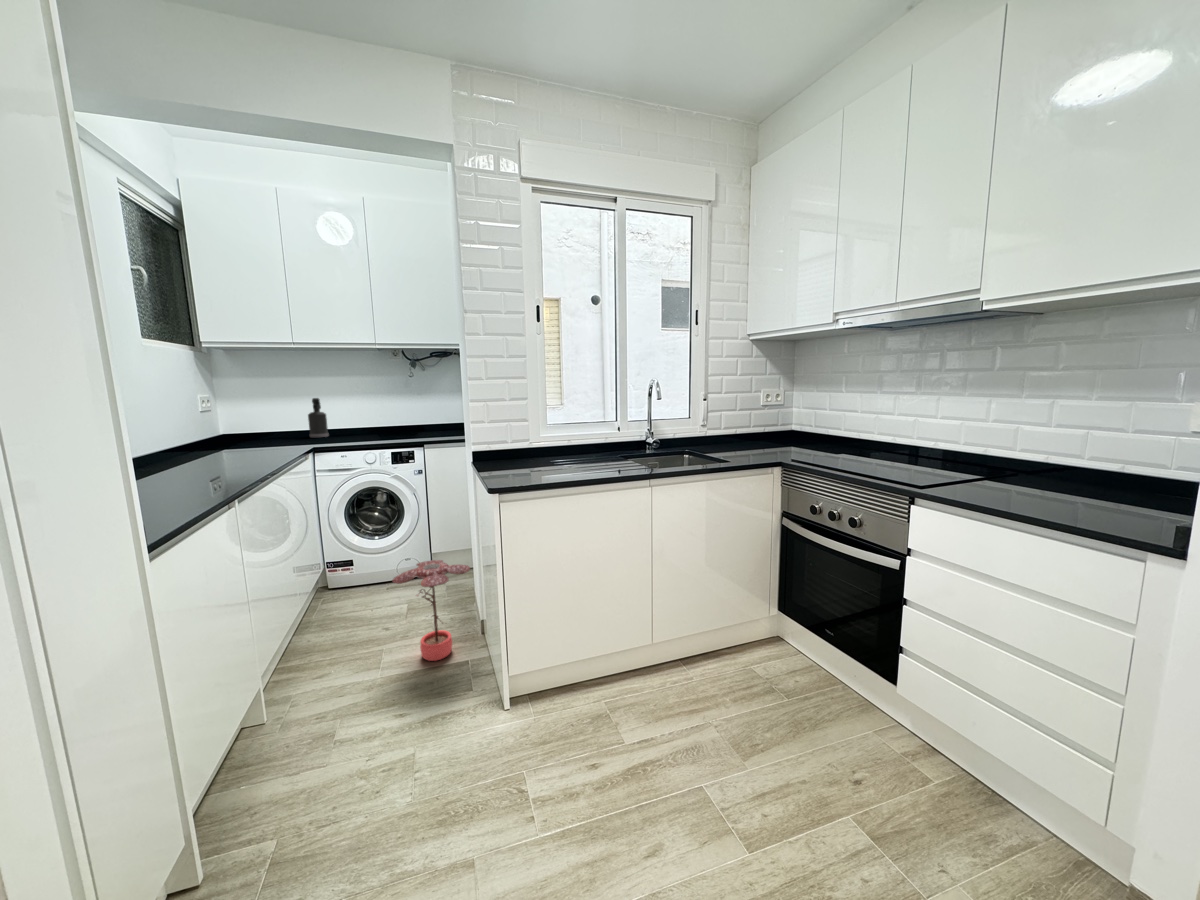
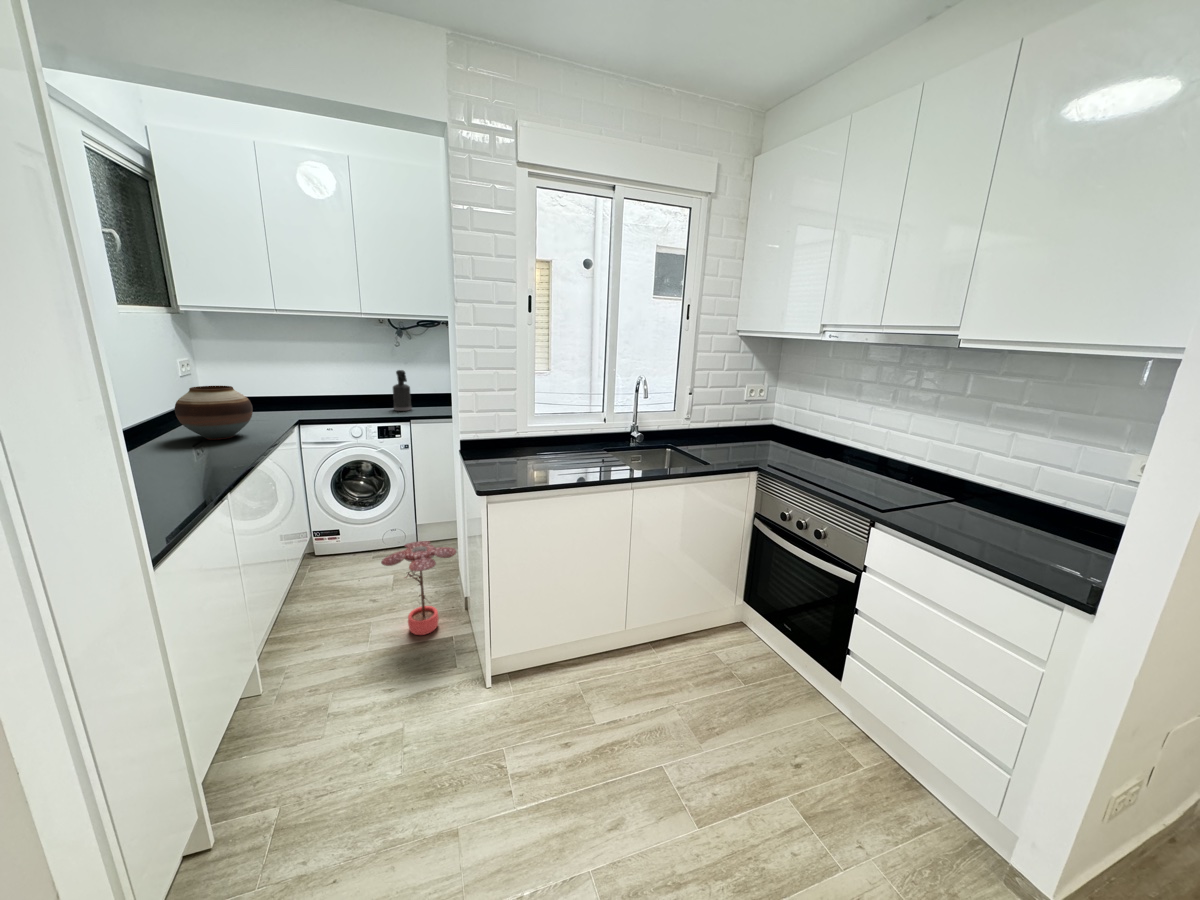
spray bottle: present [308,398,328,438] -> present [393,370,412,411]
vase: none [191,410,267,462] -> present [175,386,253,440]

